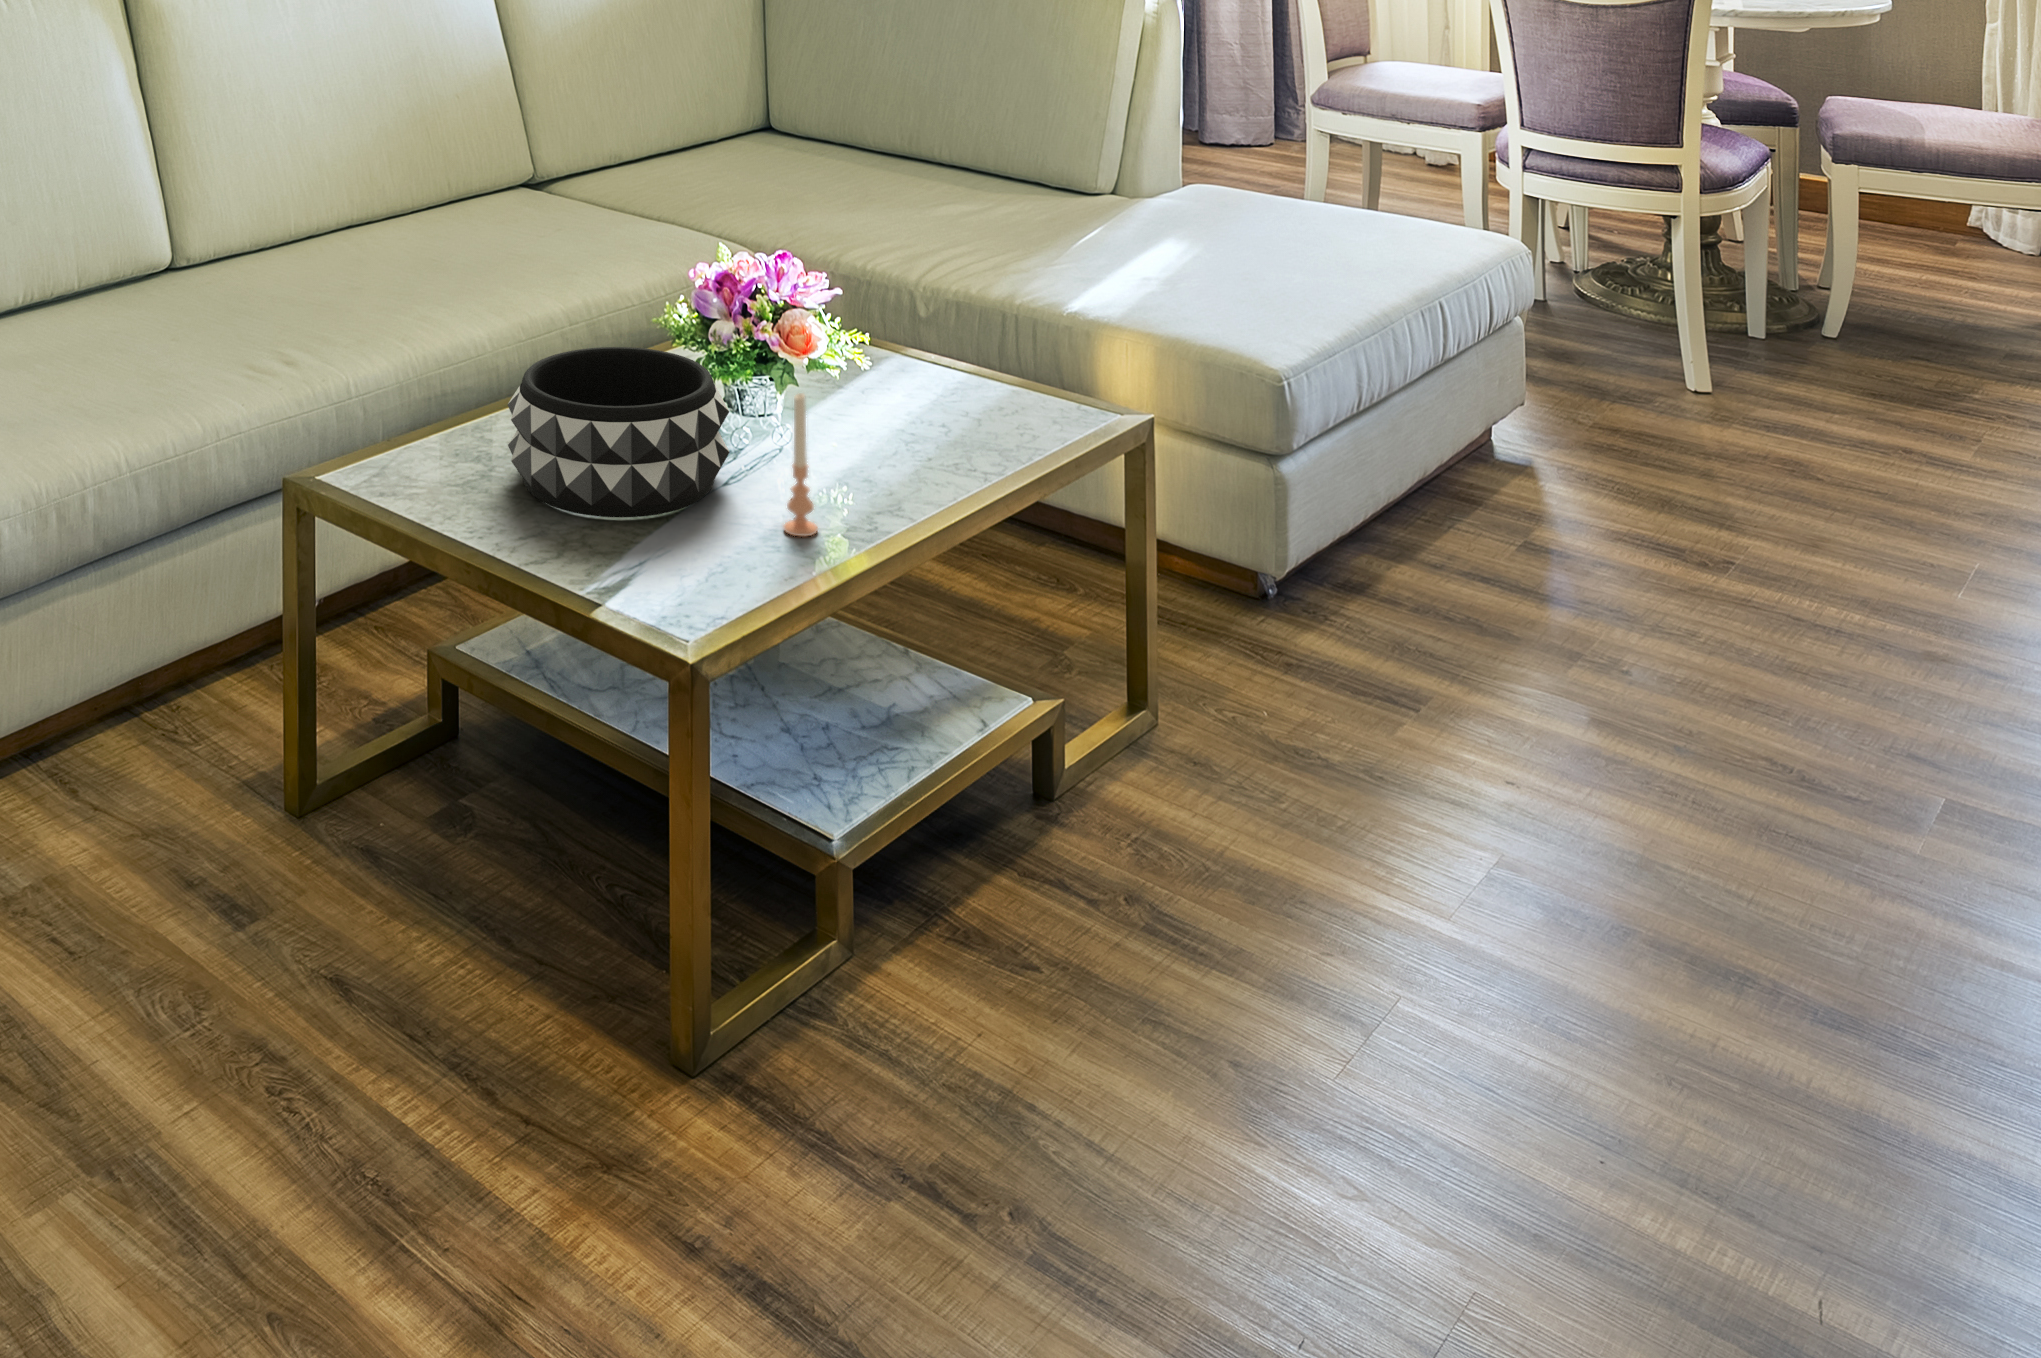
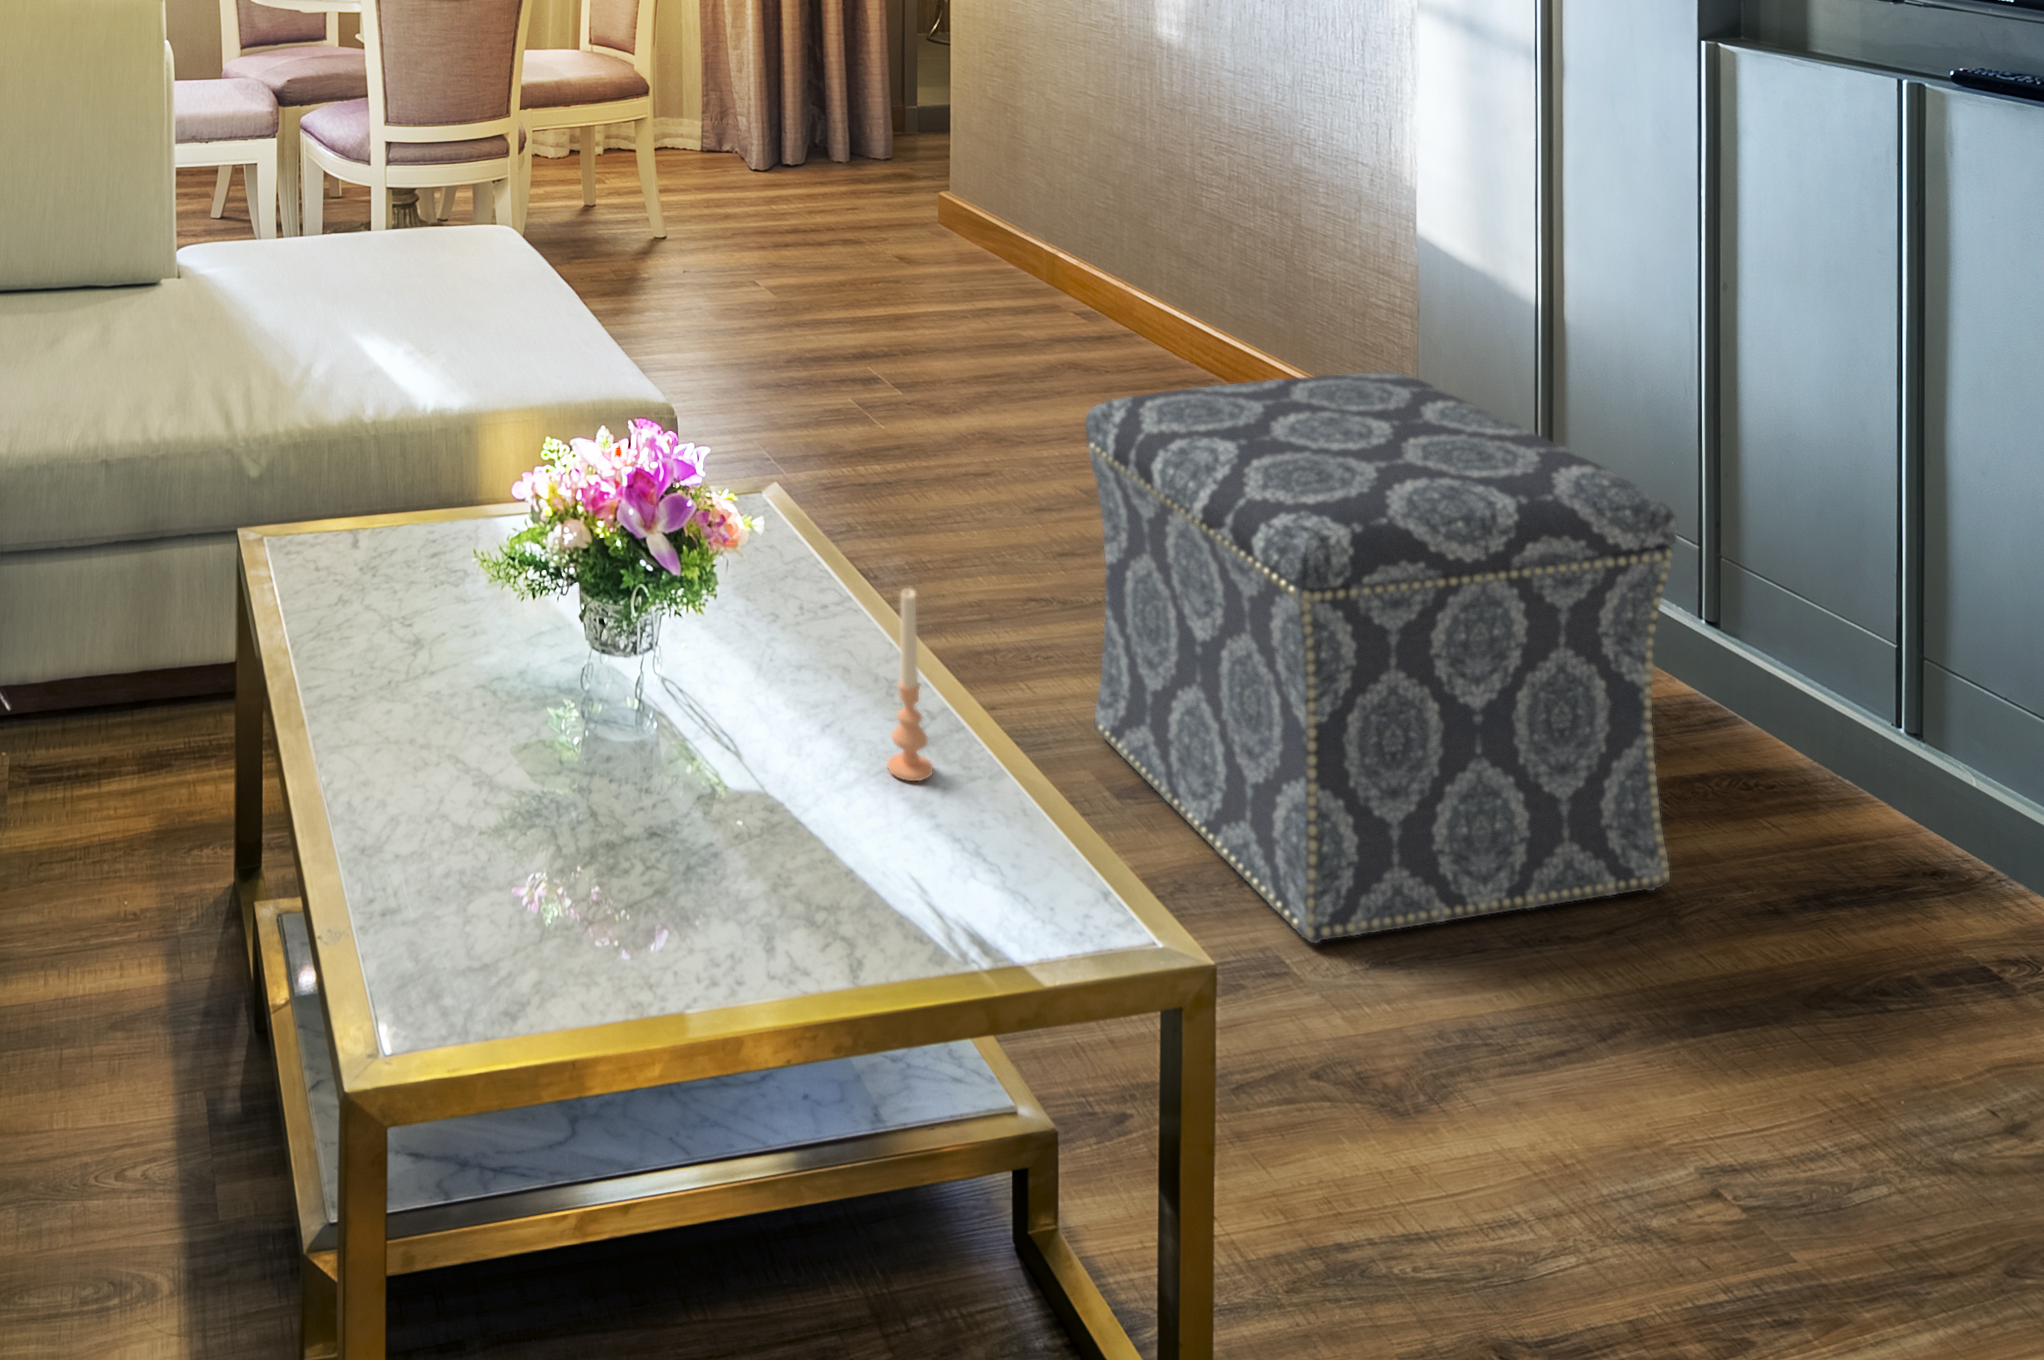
decorative bowl: present [508,347,730,517] -> none [488,612,817,911]
ottoman: none [1343,456,1966,1178] -> present [1085,372,1678,943]

